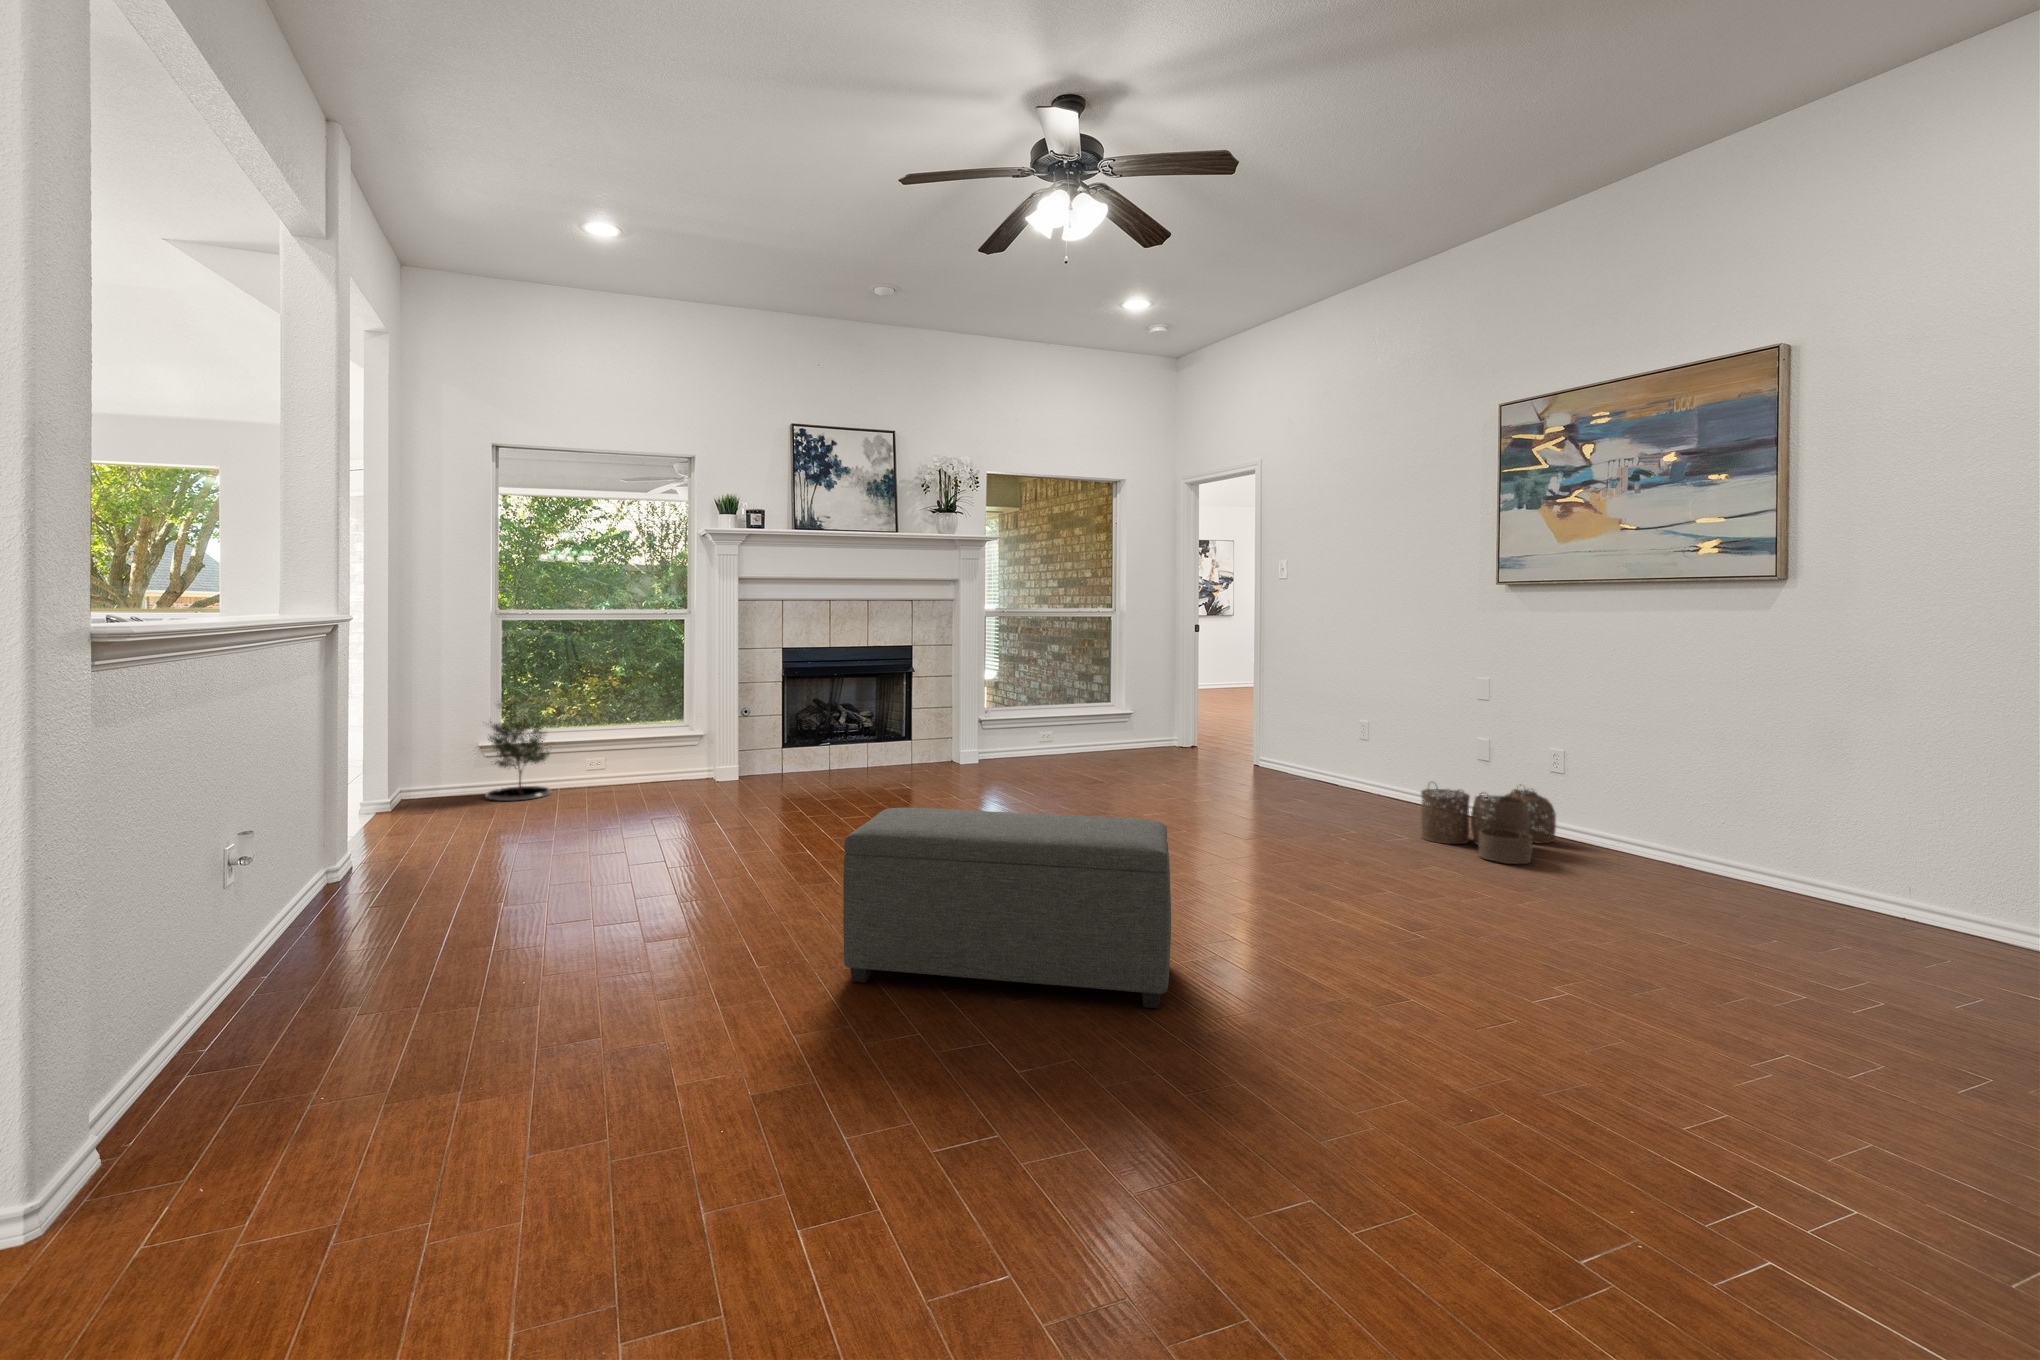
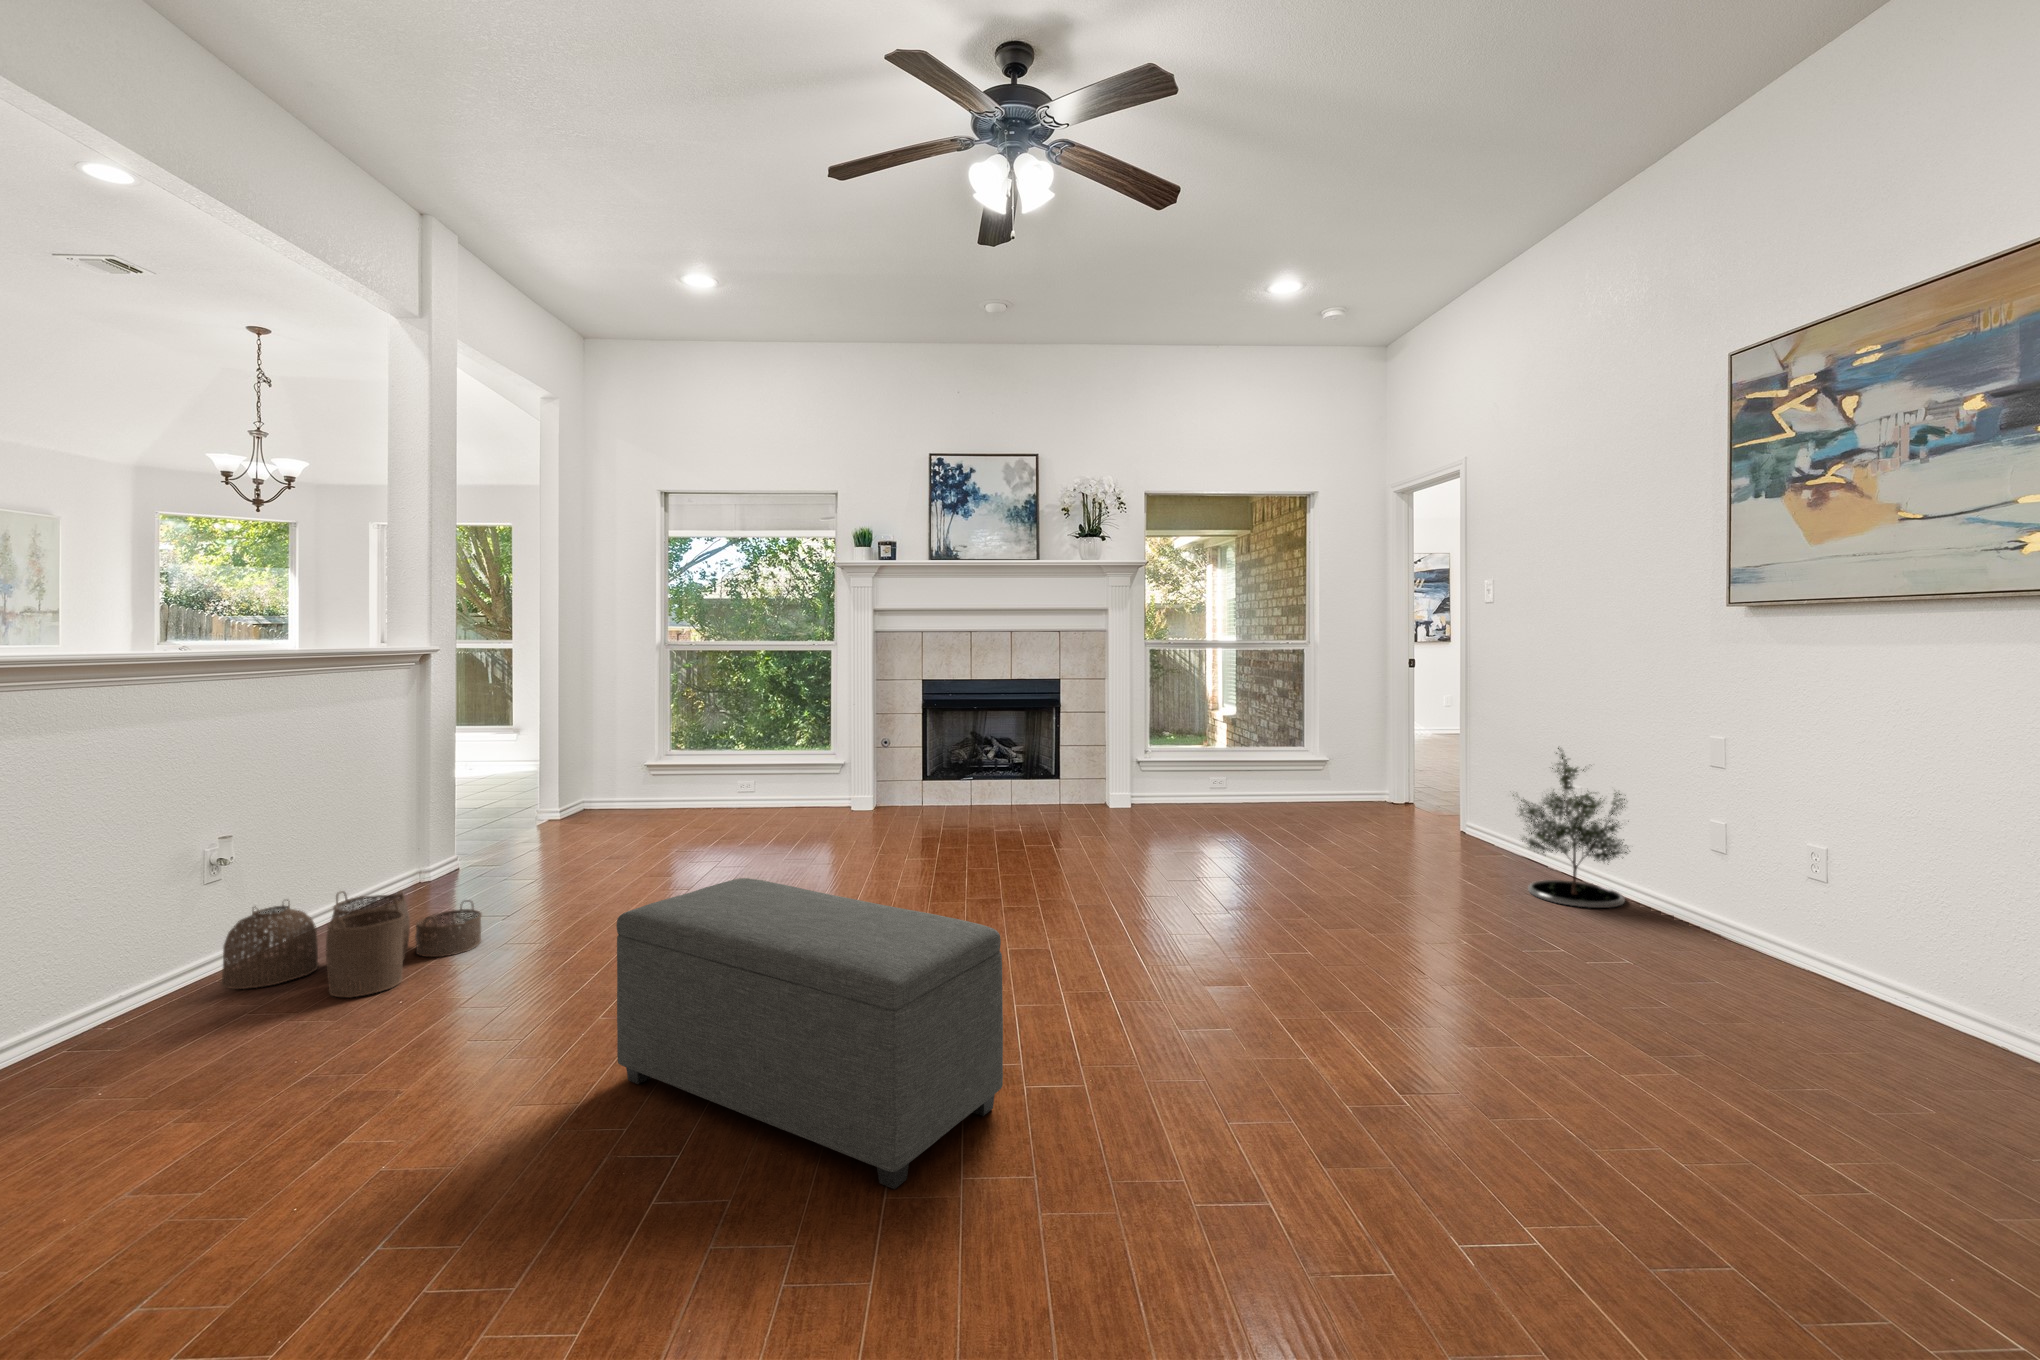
potted tree: present [485,692,551,801] -> present [1513,748,1628,908]
woven basket: present [1421,788,1556,864] -> present [221,891,482,998]

